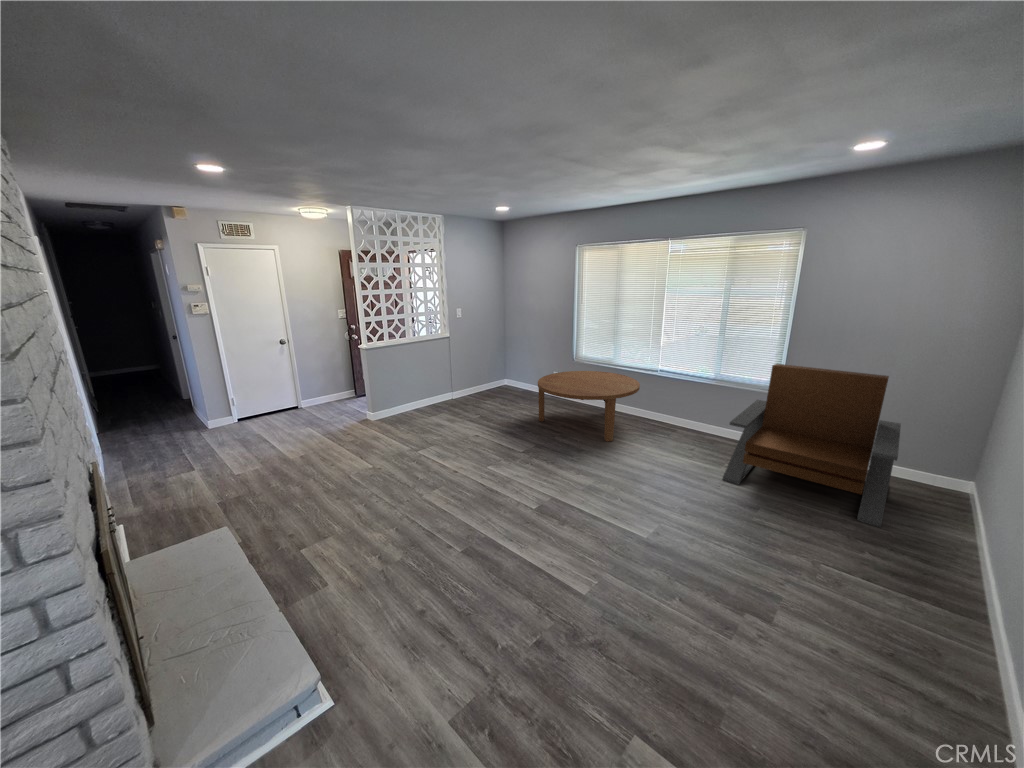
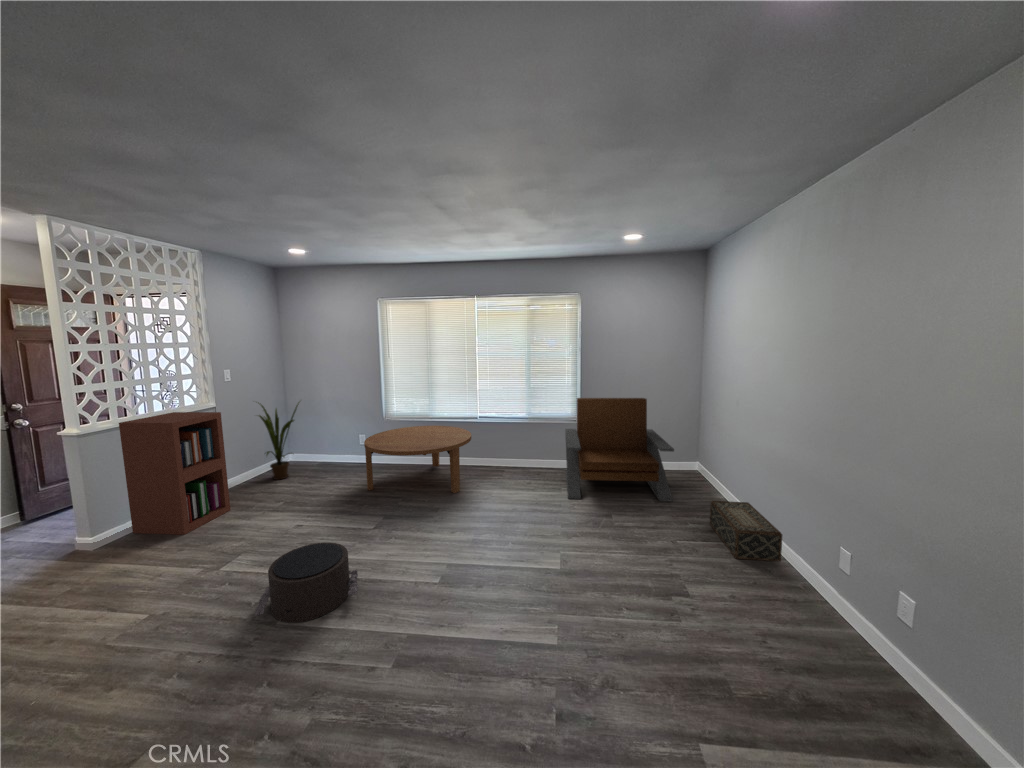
house plant: none [471,333,507,398] -> present [258,402,299,480]
bookshelf: none [389,339,447,423] -> present [119,412,230,535]
pouf: none [412,450,483,500] -> present [255,542,359,623]
woven basket: none [907,545,1016,670] -> present [710,501,782,561]

